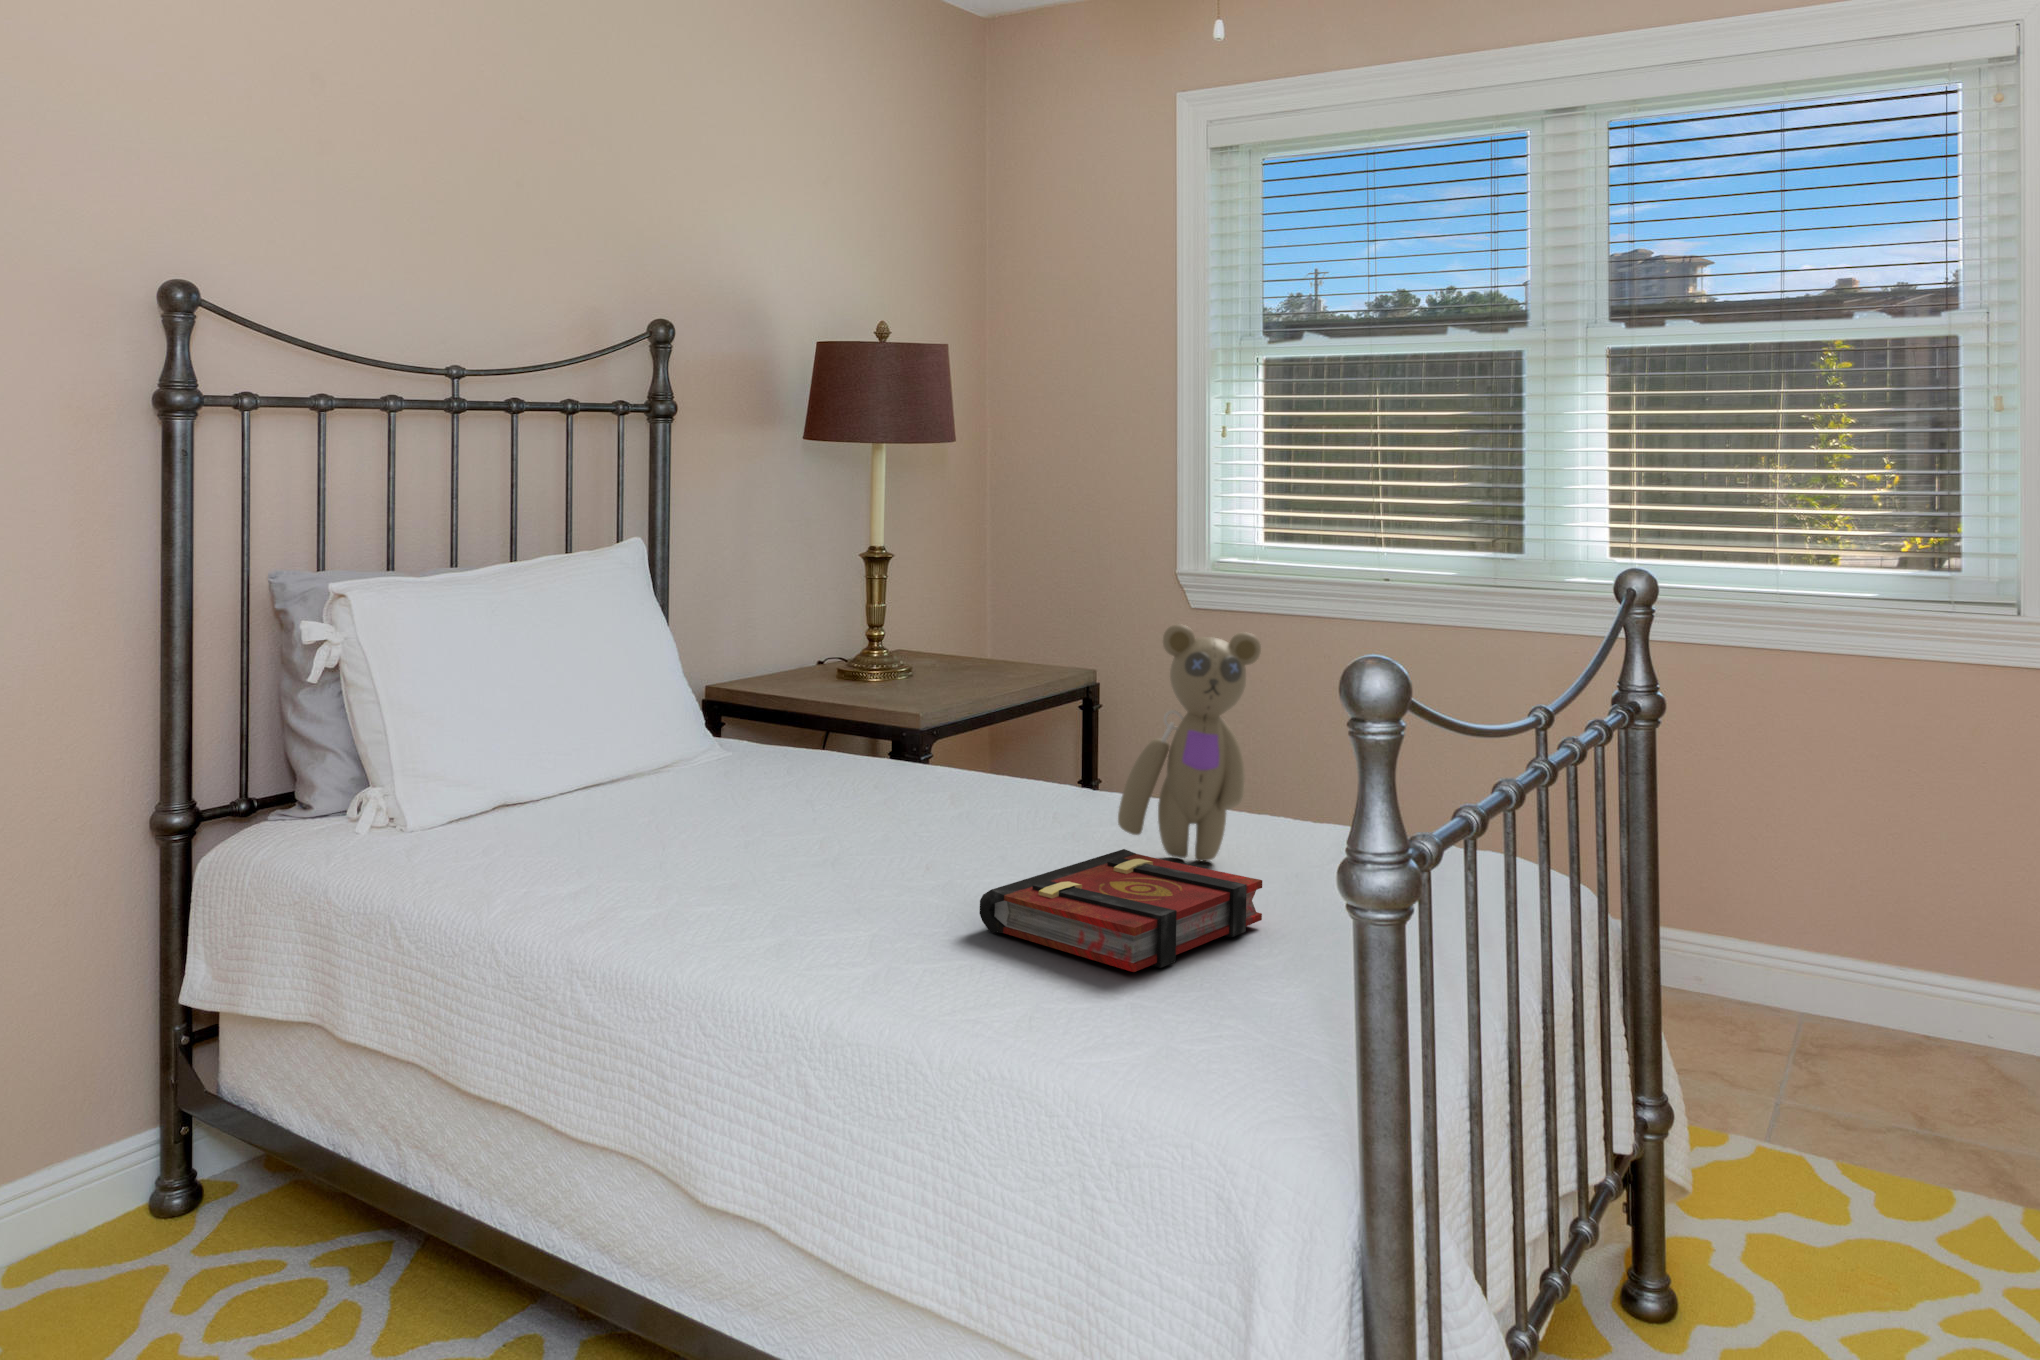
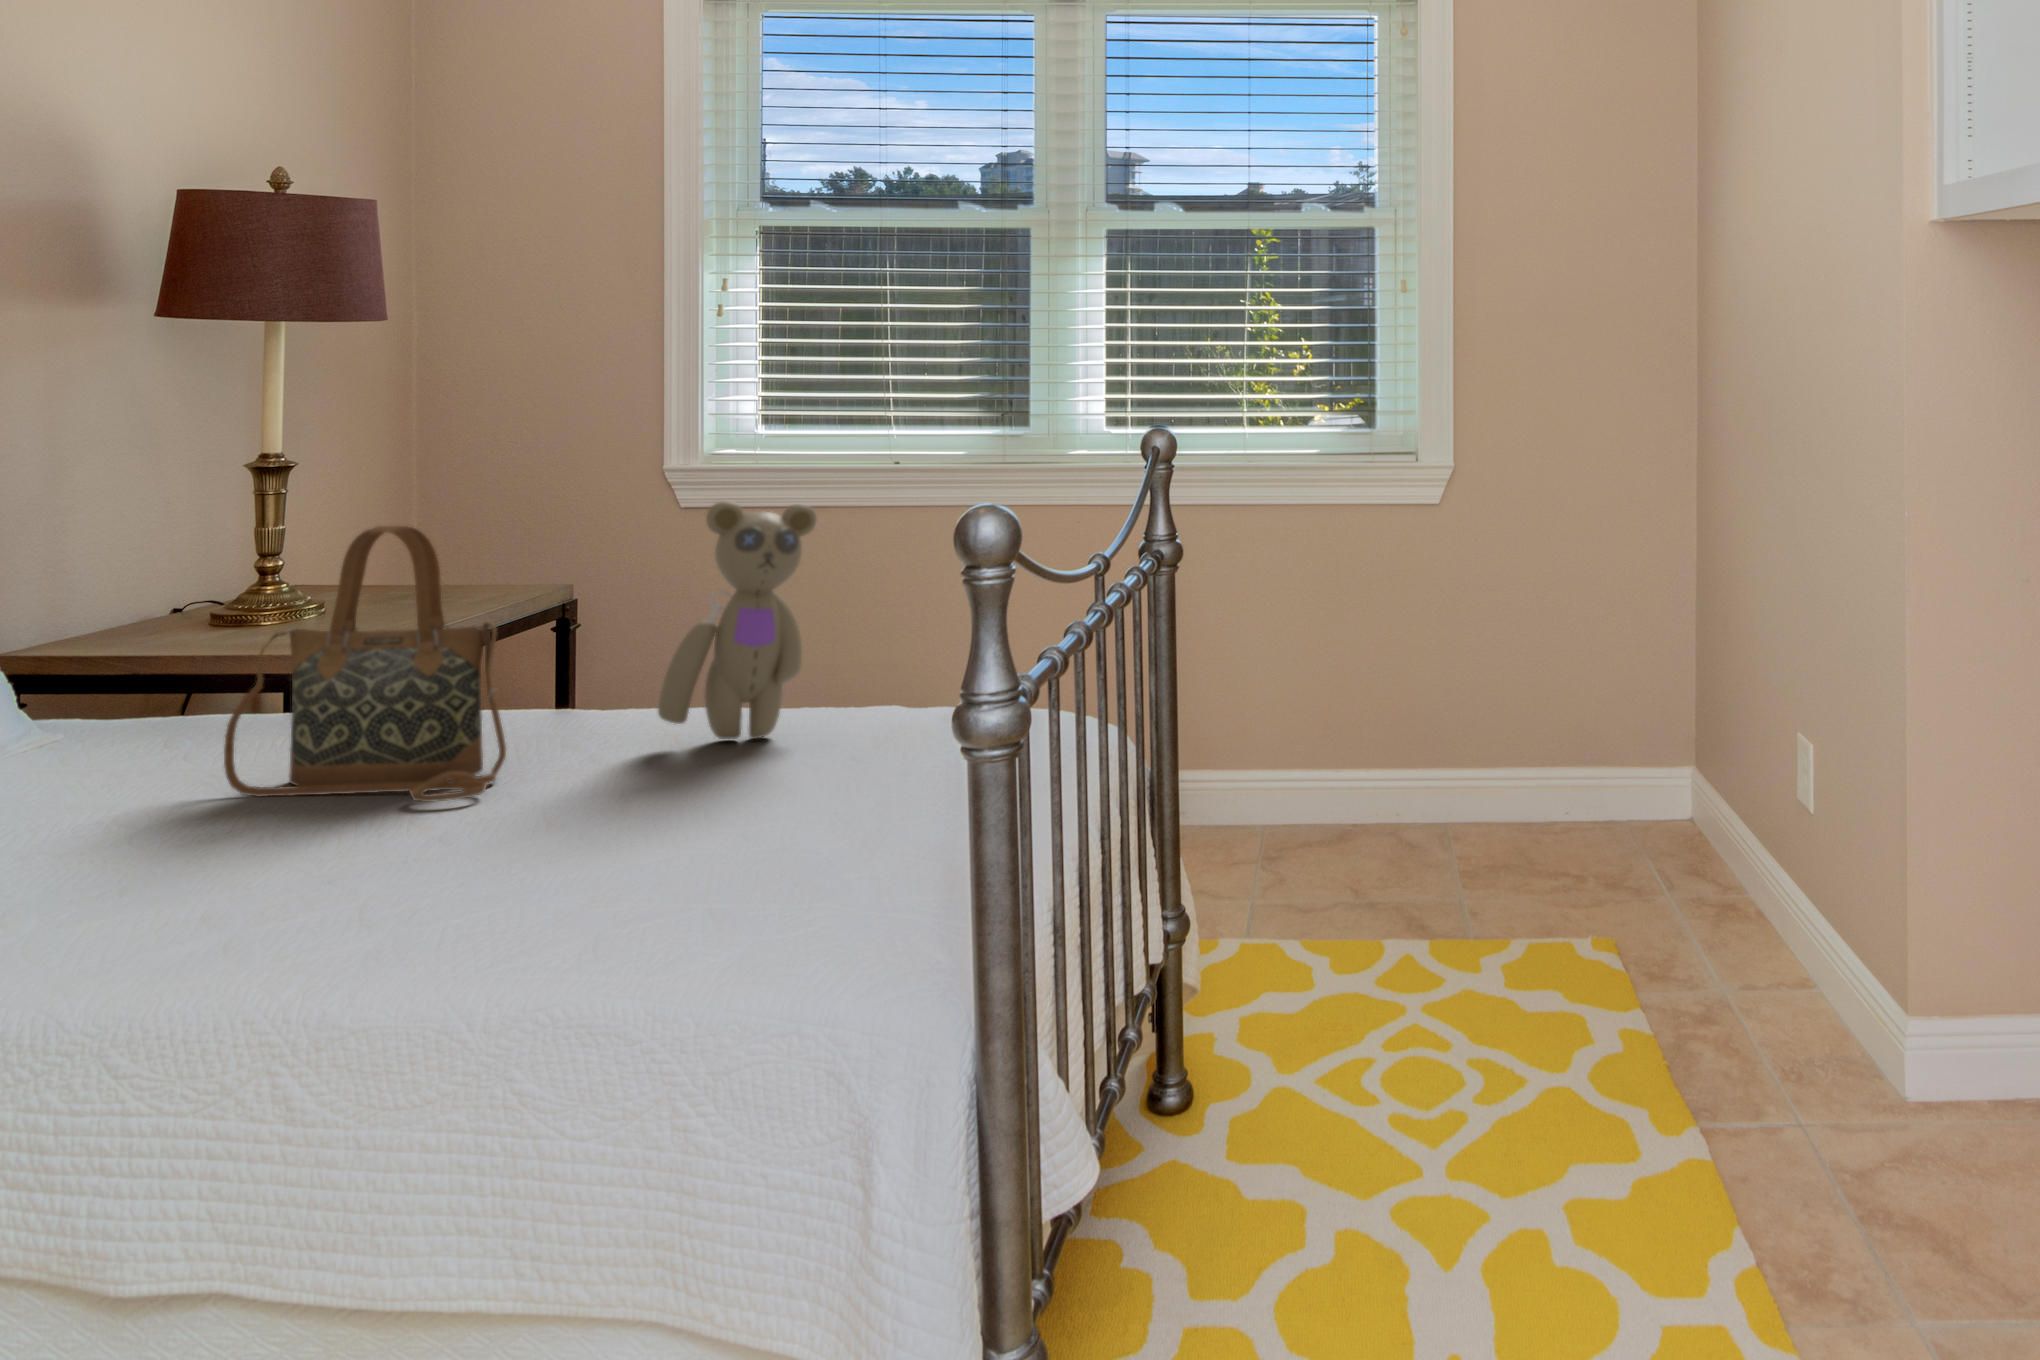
handbag: none [806,623,994,876] -> present [224,526,506,802]
book: present [980,849,1262,972] -> none [518,736,842,845]

